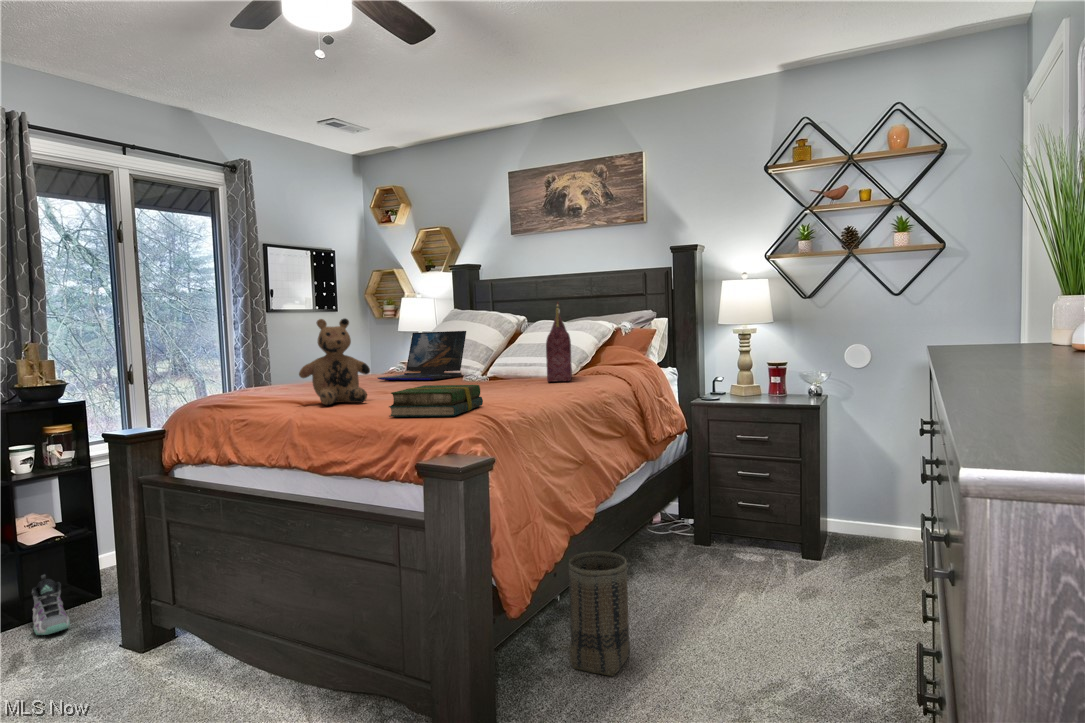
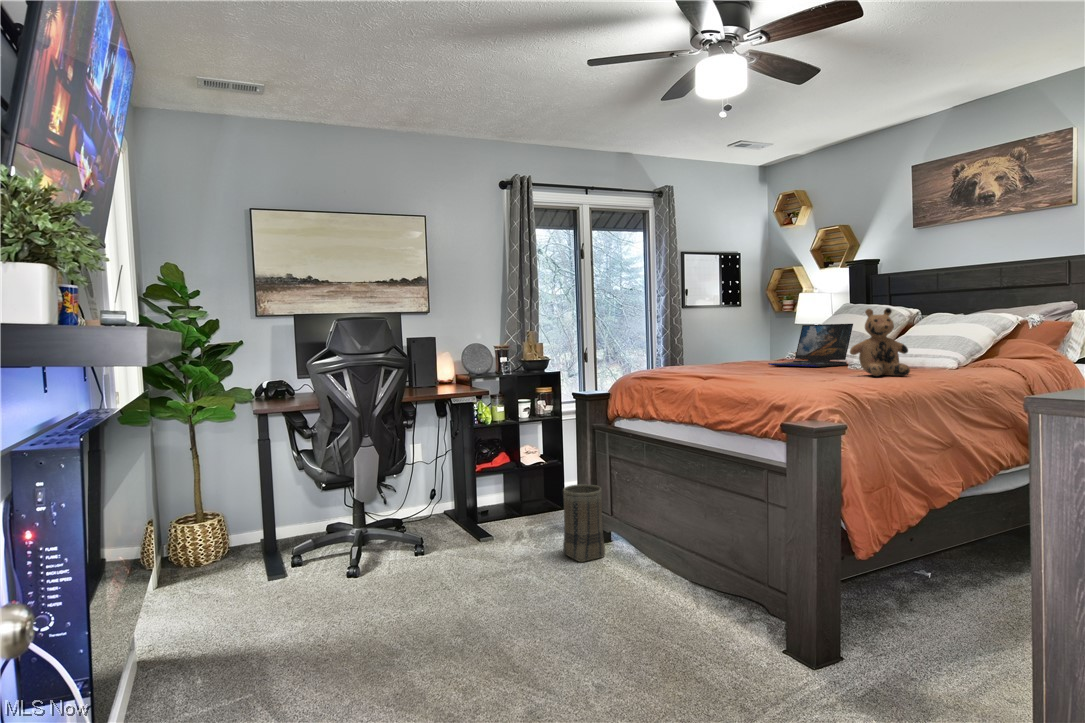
handbag: present [546,302,572,382] -> none [926,296,960,372]
teddy bear: present [299,319,370,405] -> present [850,308,910,376]
book: present [389,385,483,417] -> none [763,368,845,391]
basket: present [569,551,630,676] -> present [563,484,605,562]
sneaker: present [32,575,70,635] -> none [529,485,550,523]

